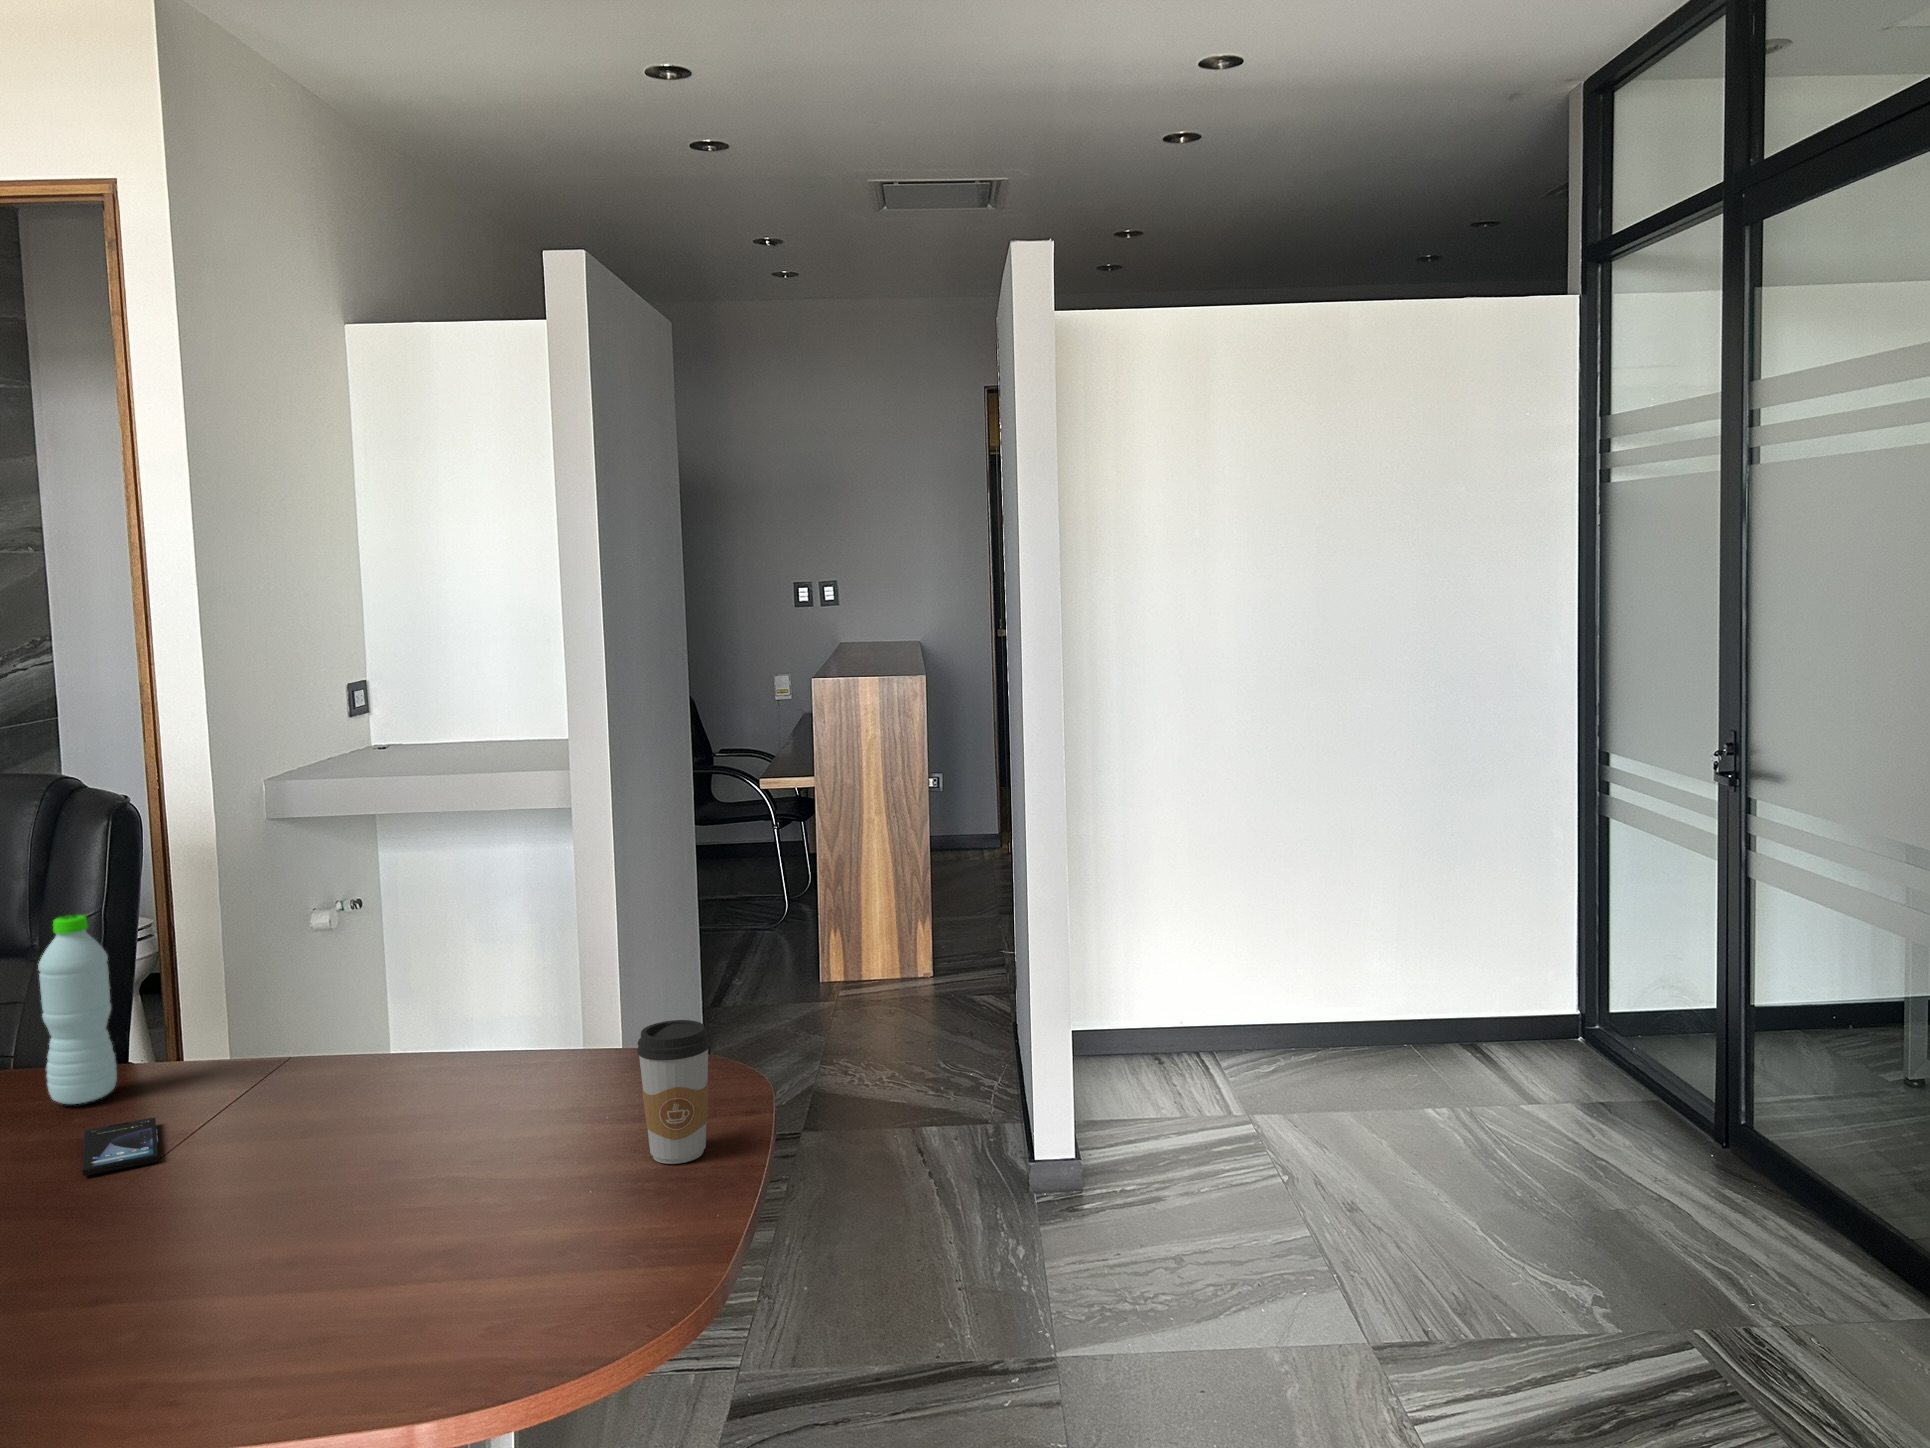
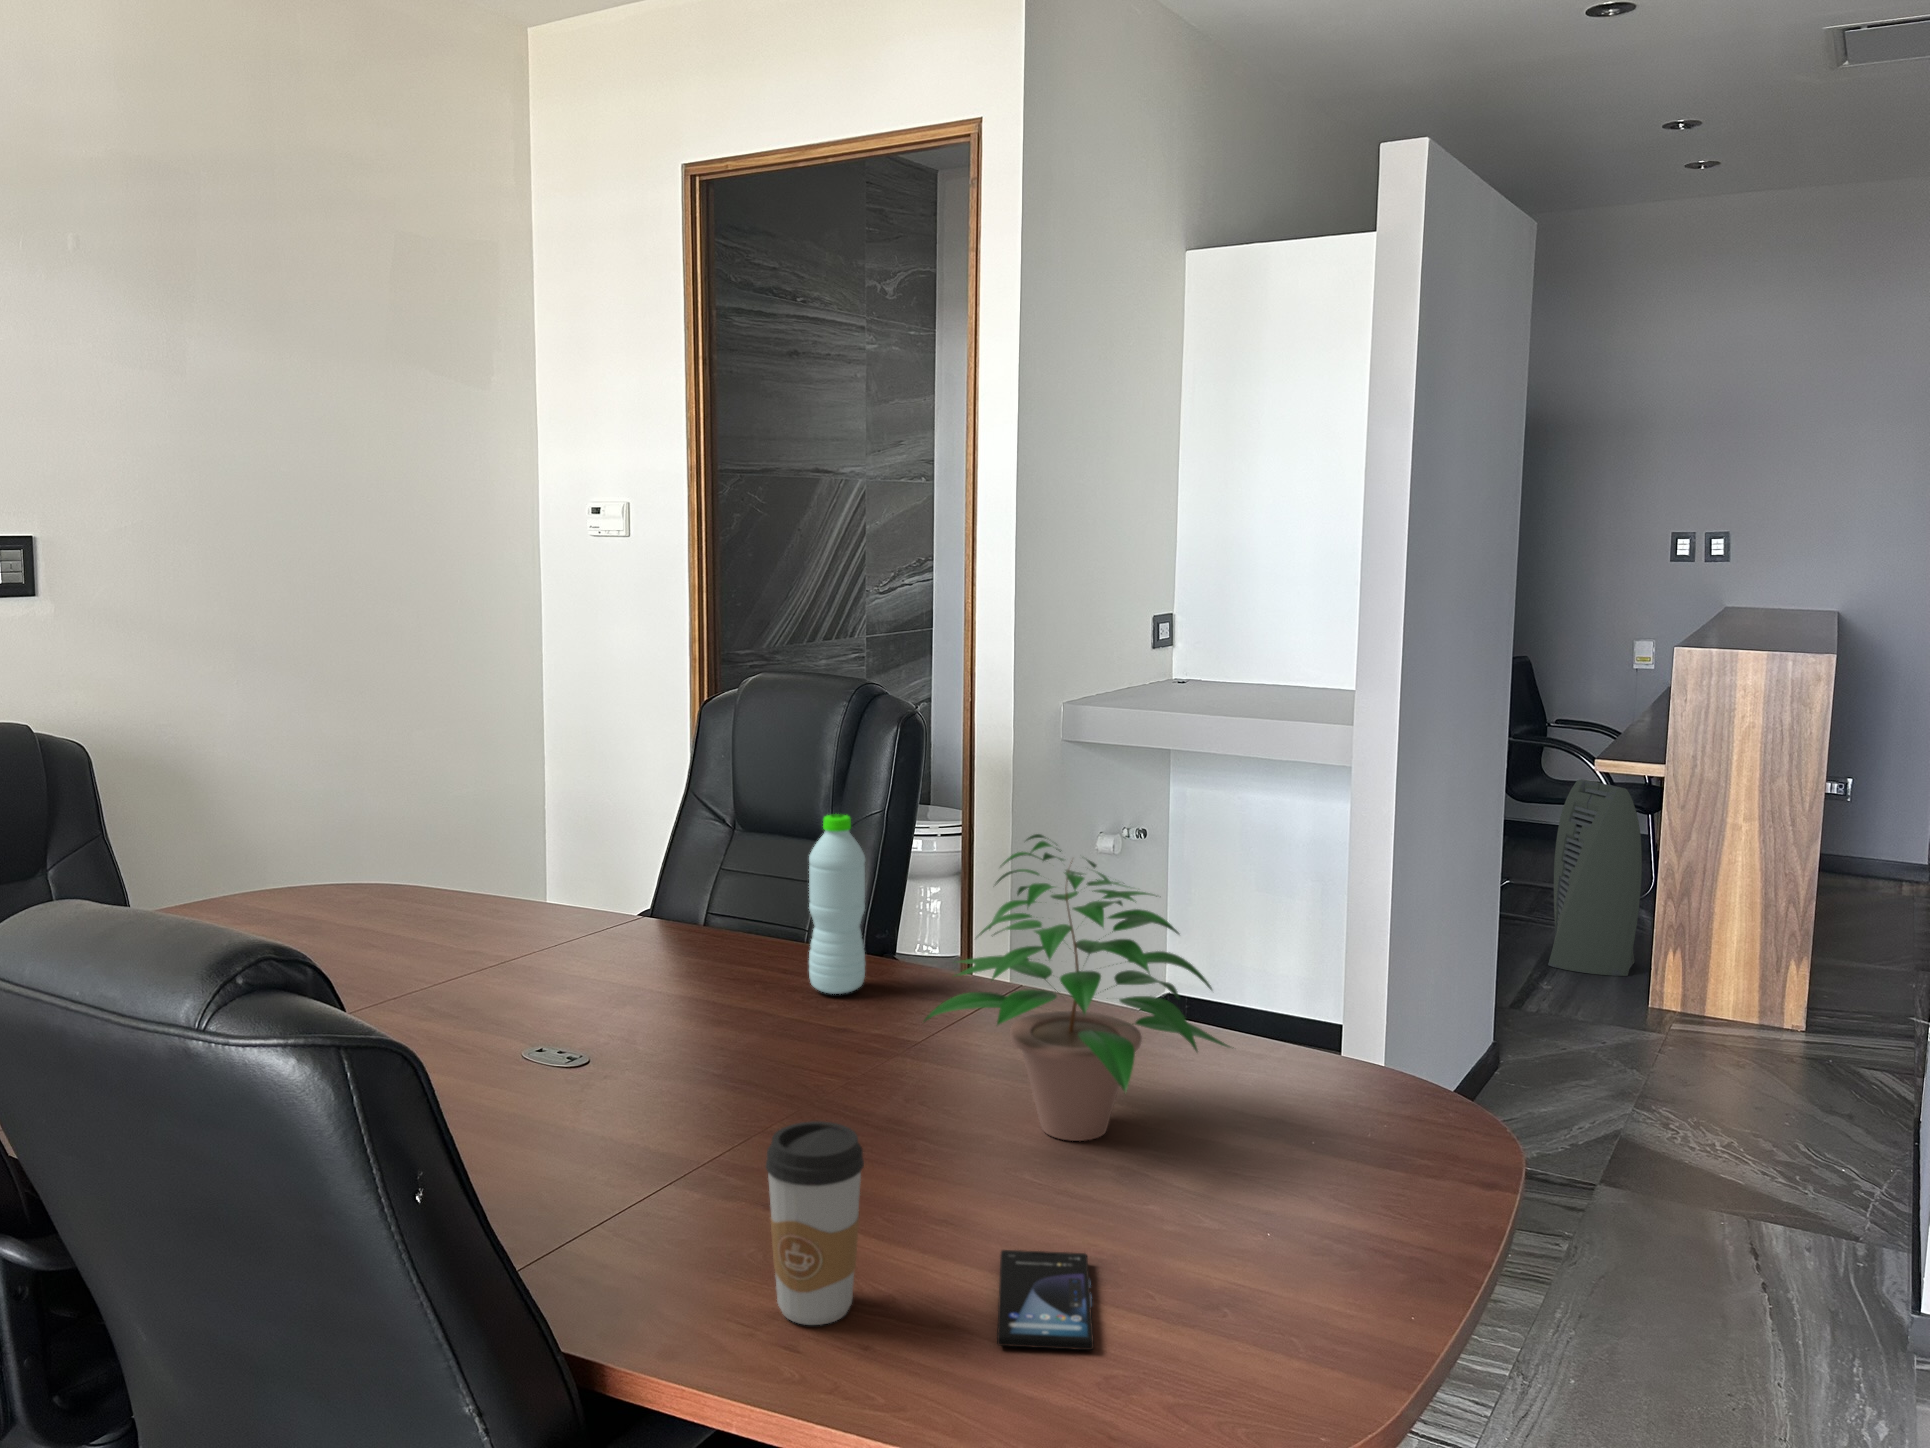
air purifier: none [732,798,804,965] -> present [1548,779,1642,976]
potted plant: none [235,893,535,1170] -> present [923,834,1230,1141]
coffee cup: present [637,1020,710,1164] -> present [766,1121,864,1325]
smartphone: present [82,1118,158,1176] -> present [997,1250,1094,1350]

